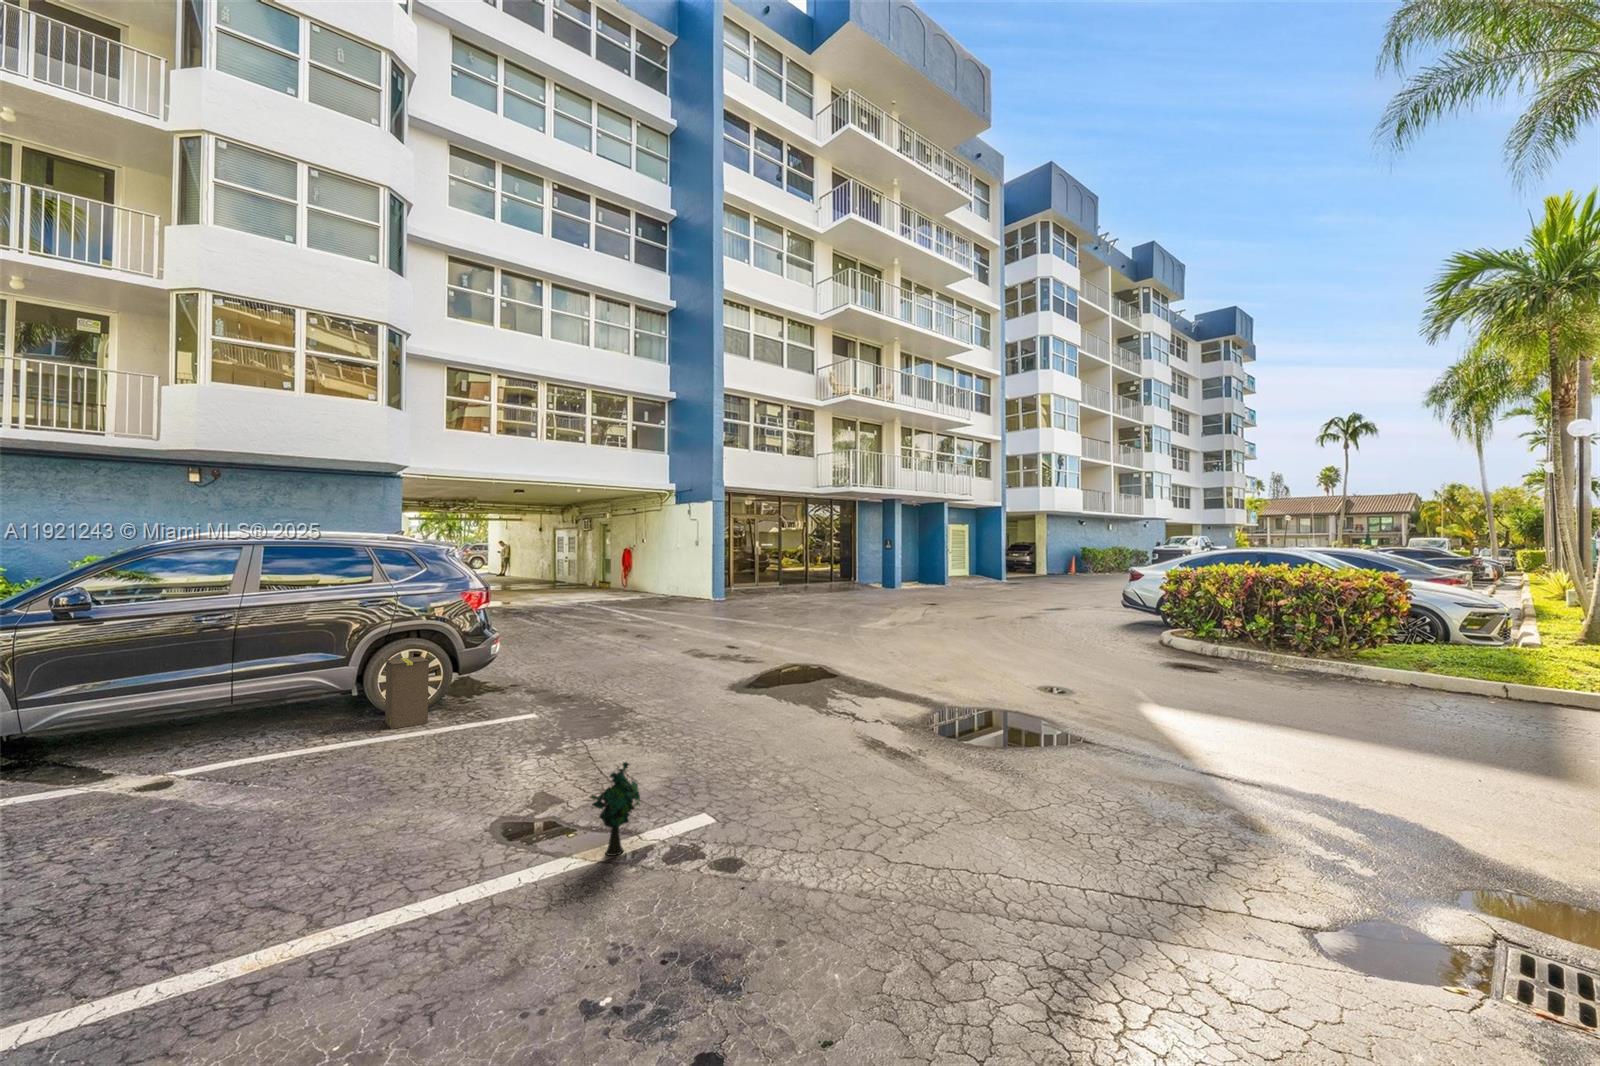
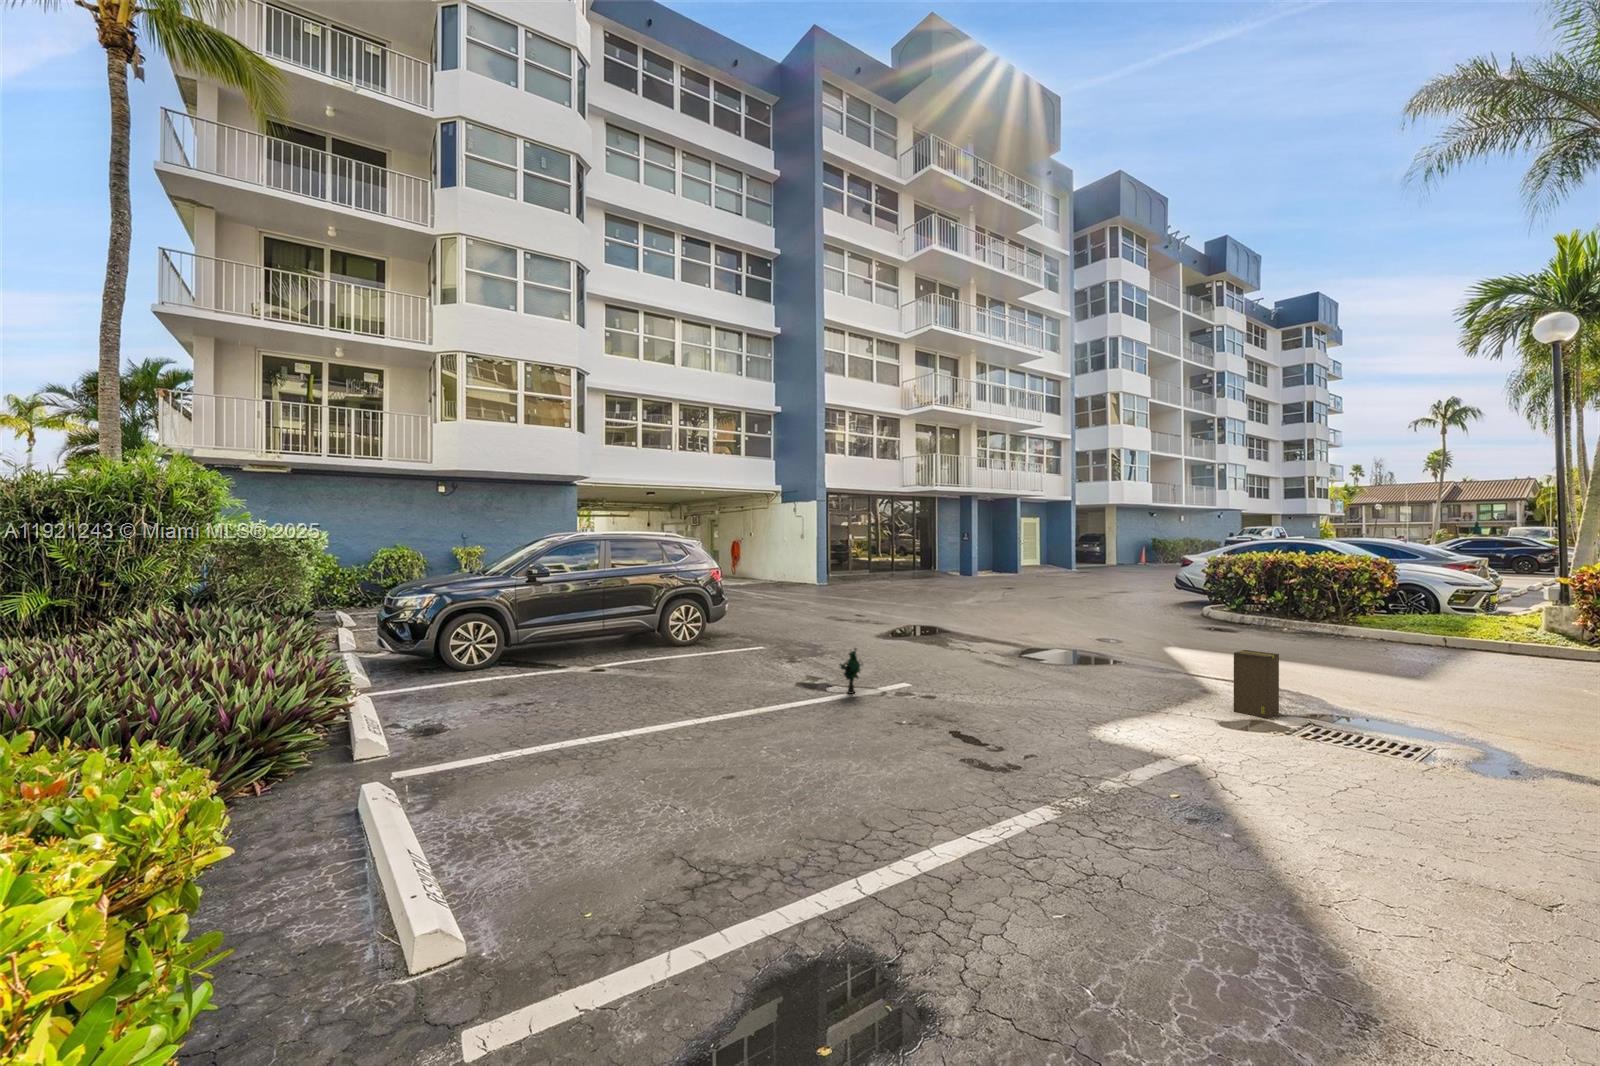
cardboard box: present [385,656,429,729] -> present [1234,650,1279,718]

